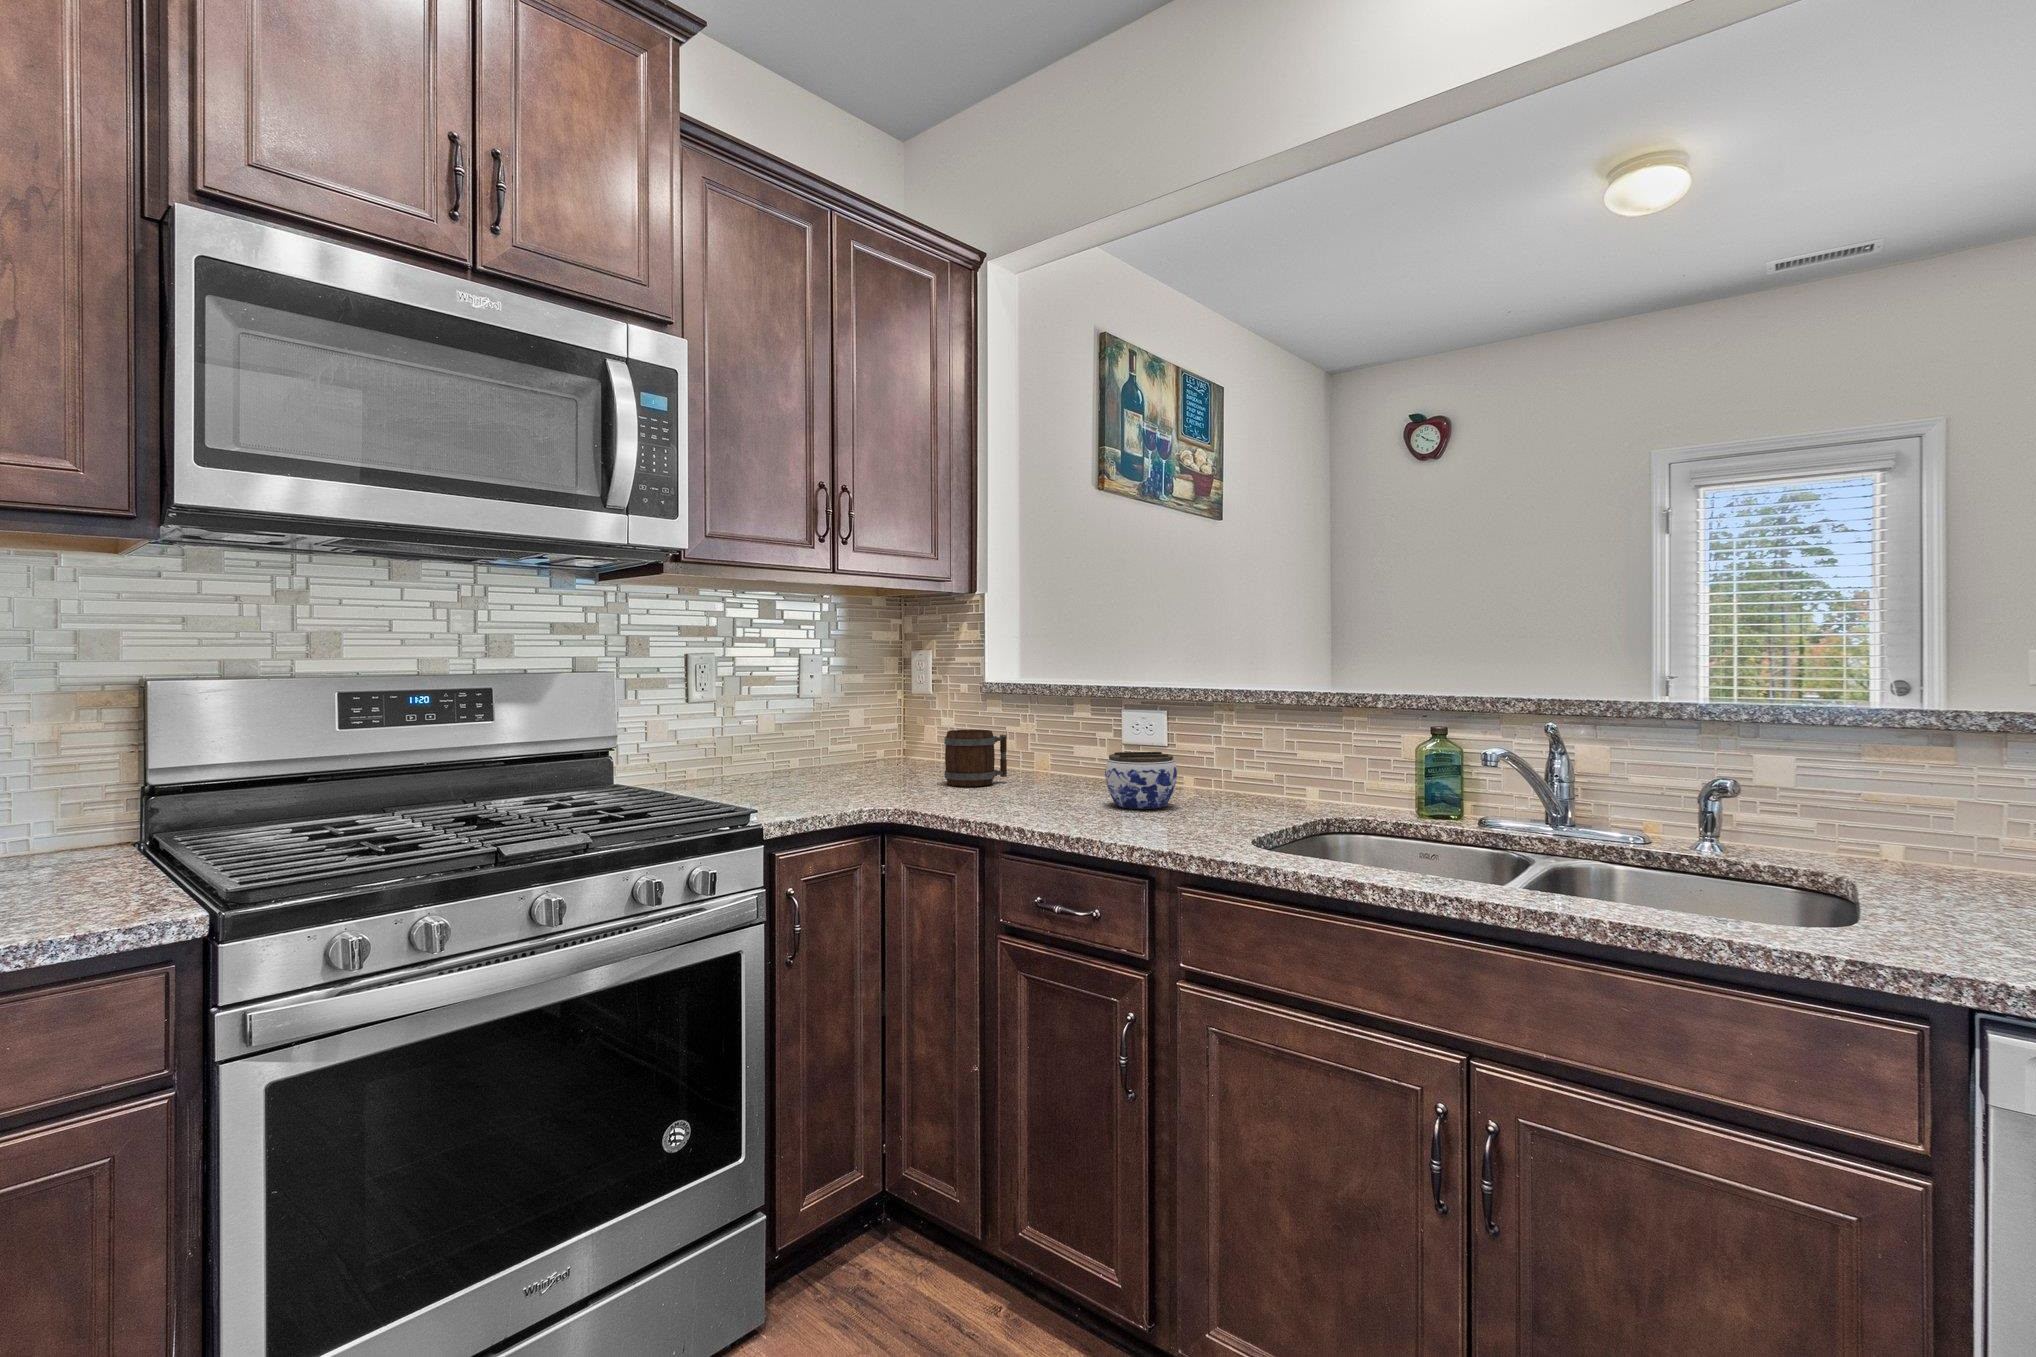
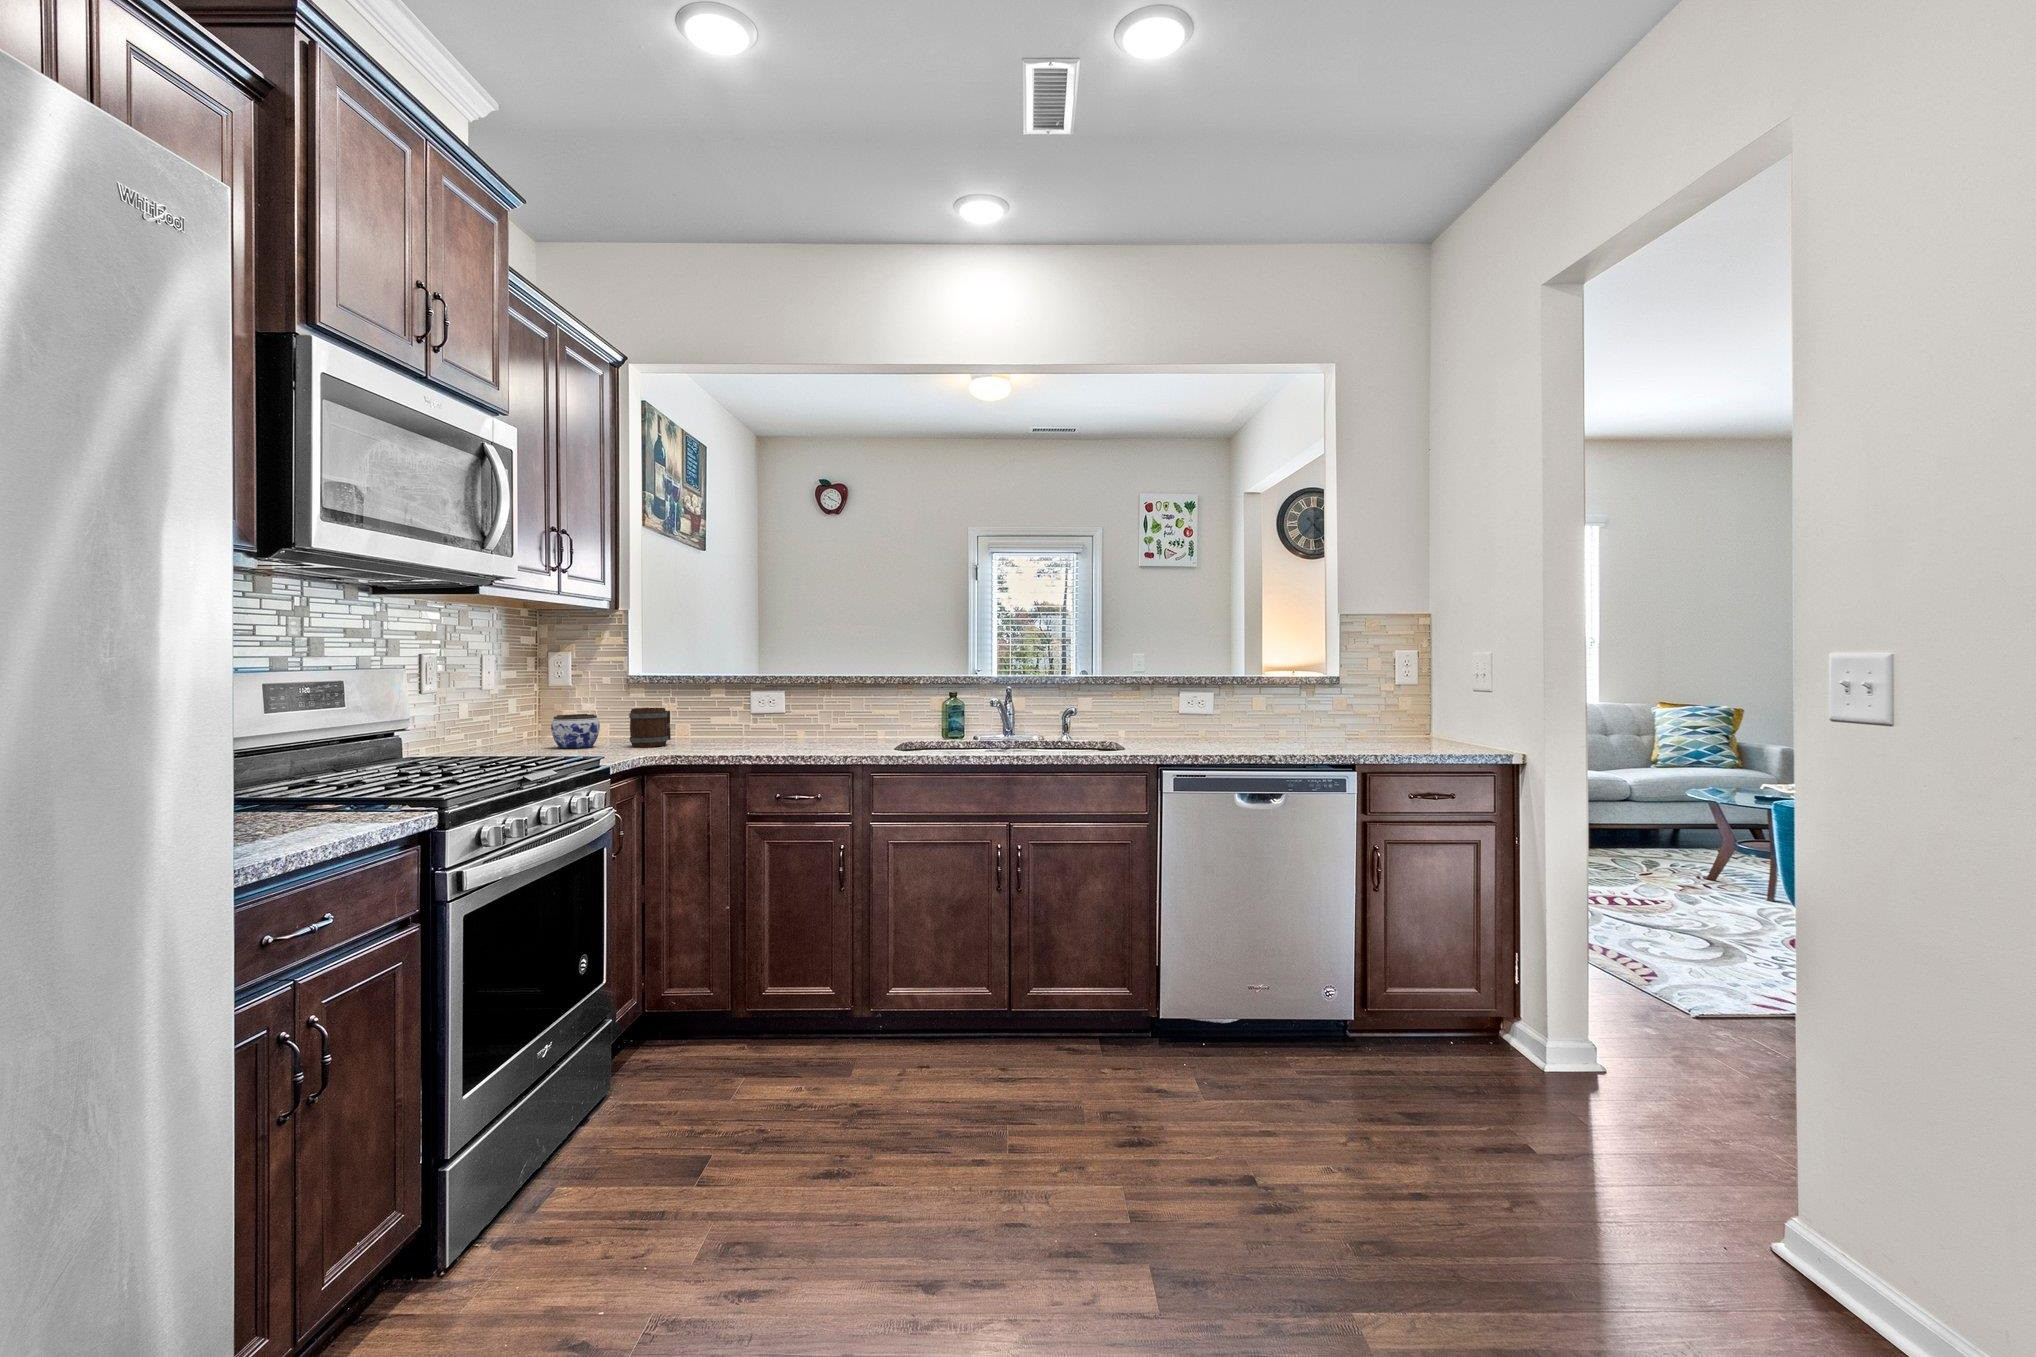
jar: present [1105,752,1177,809] -> present [551,714,600,748]

